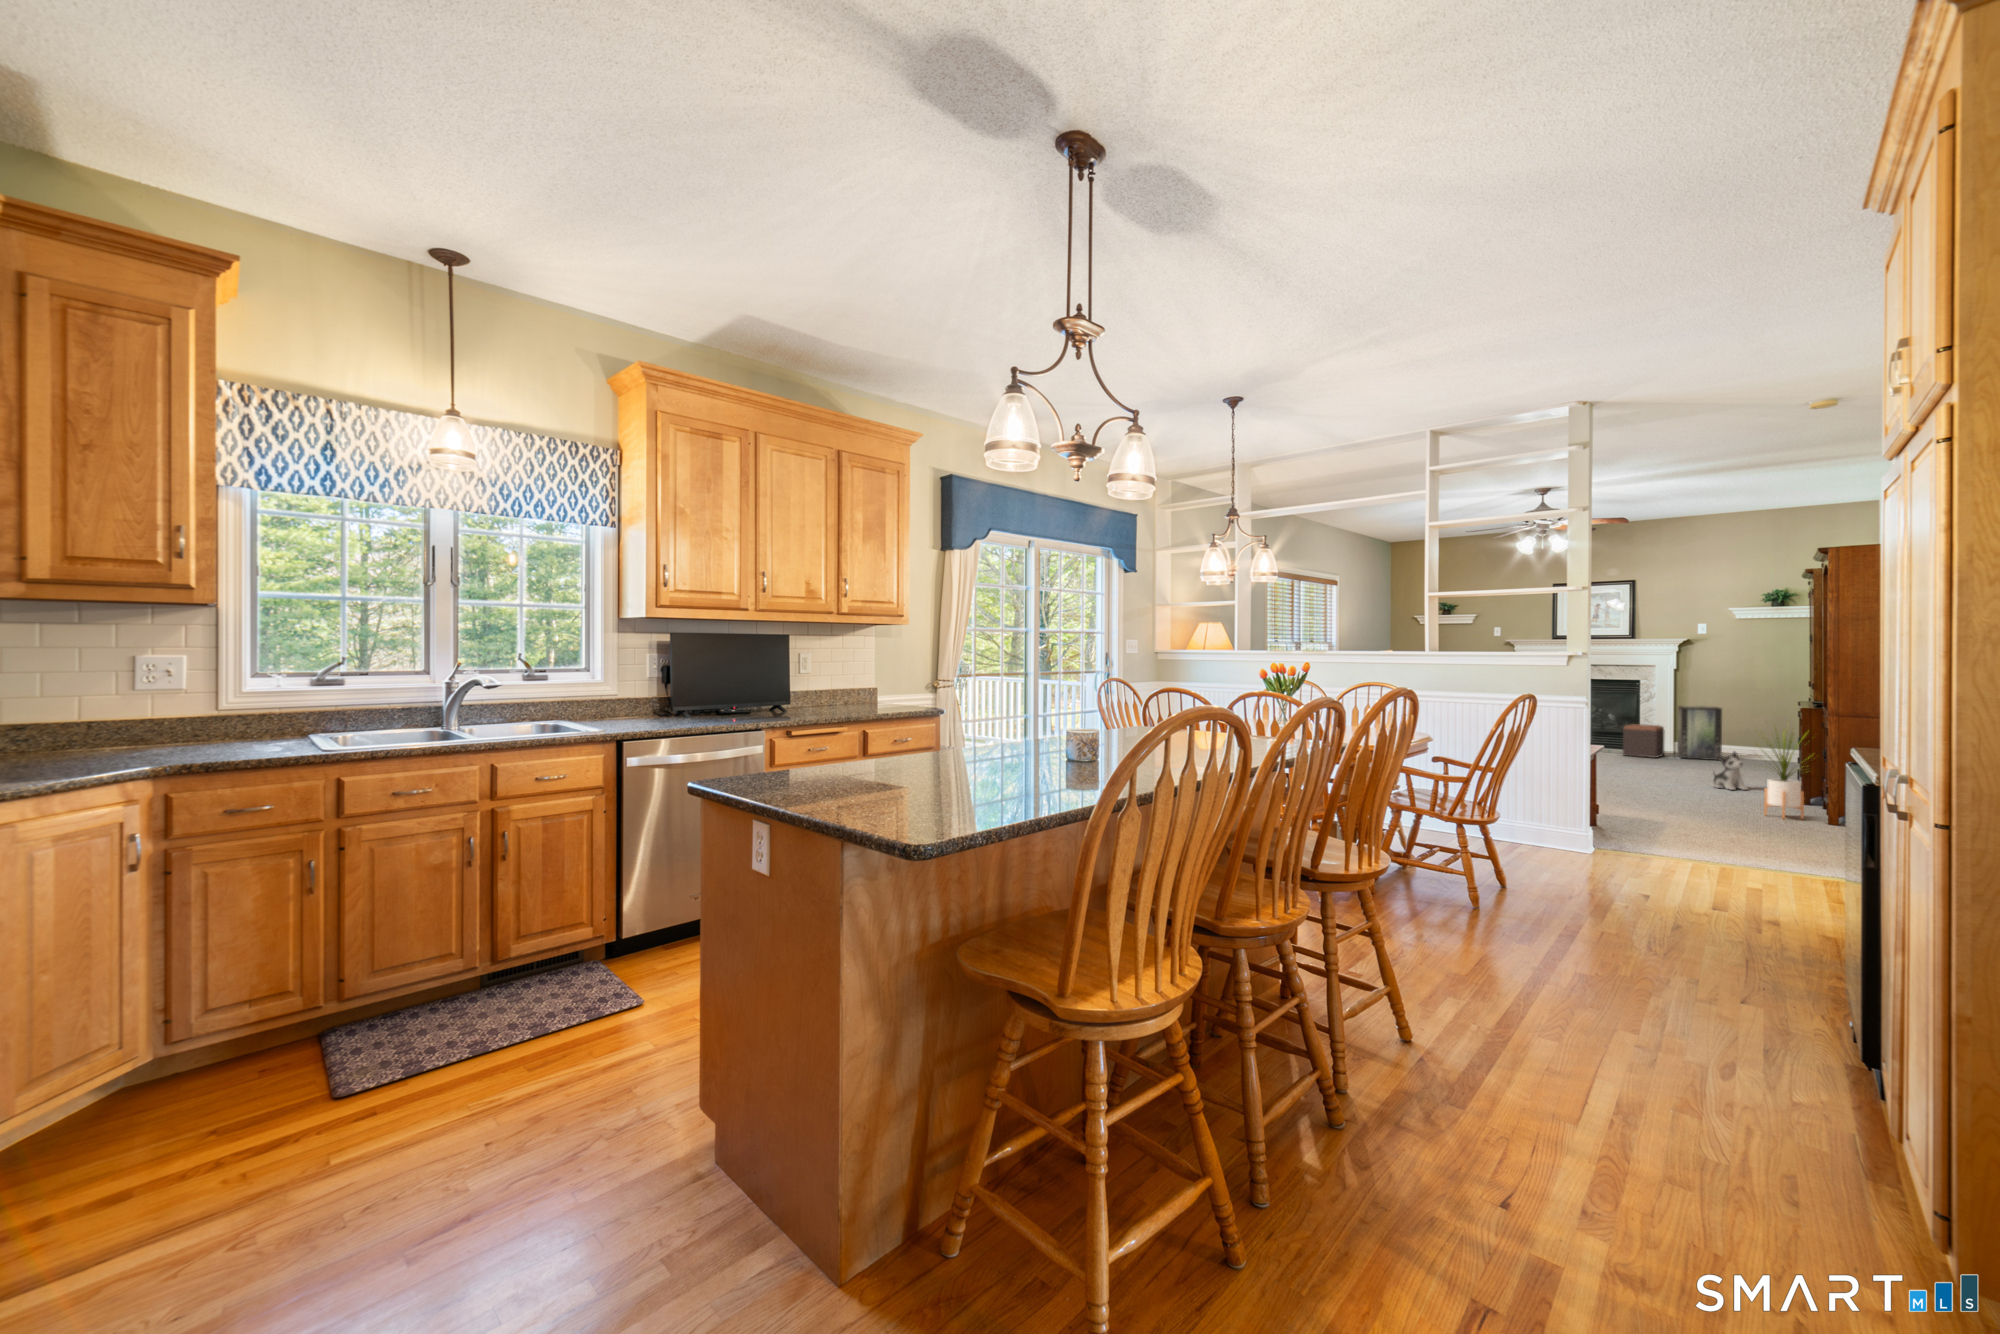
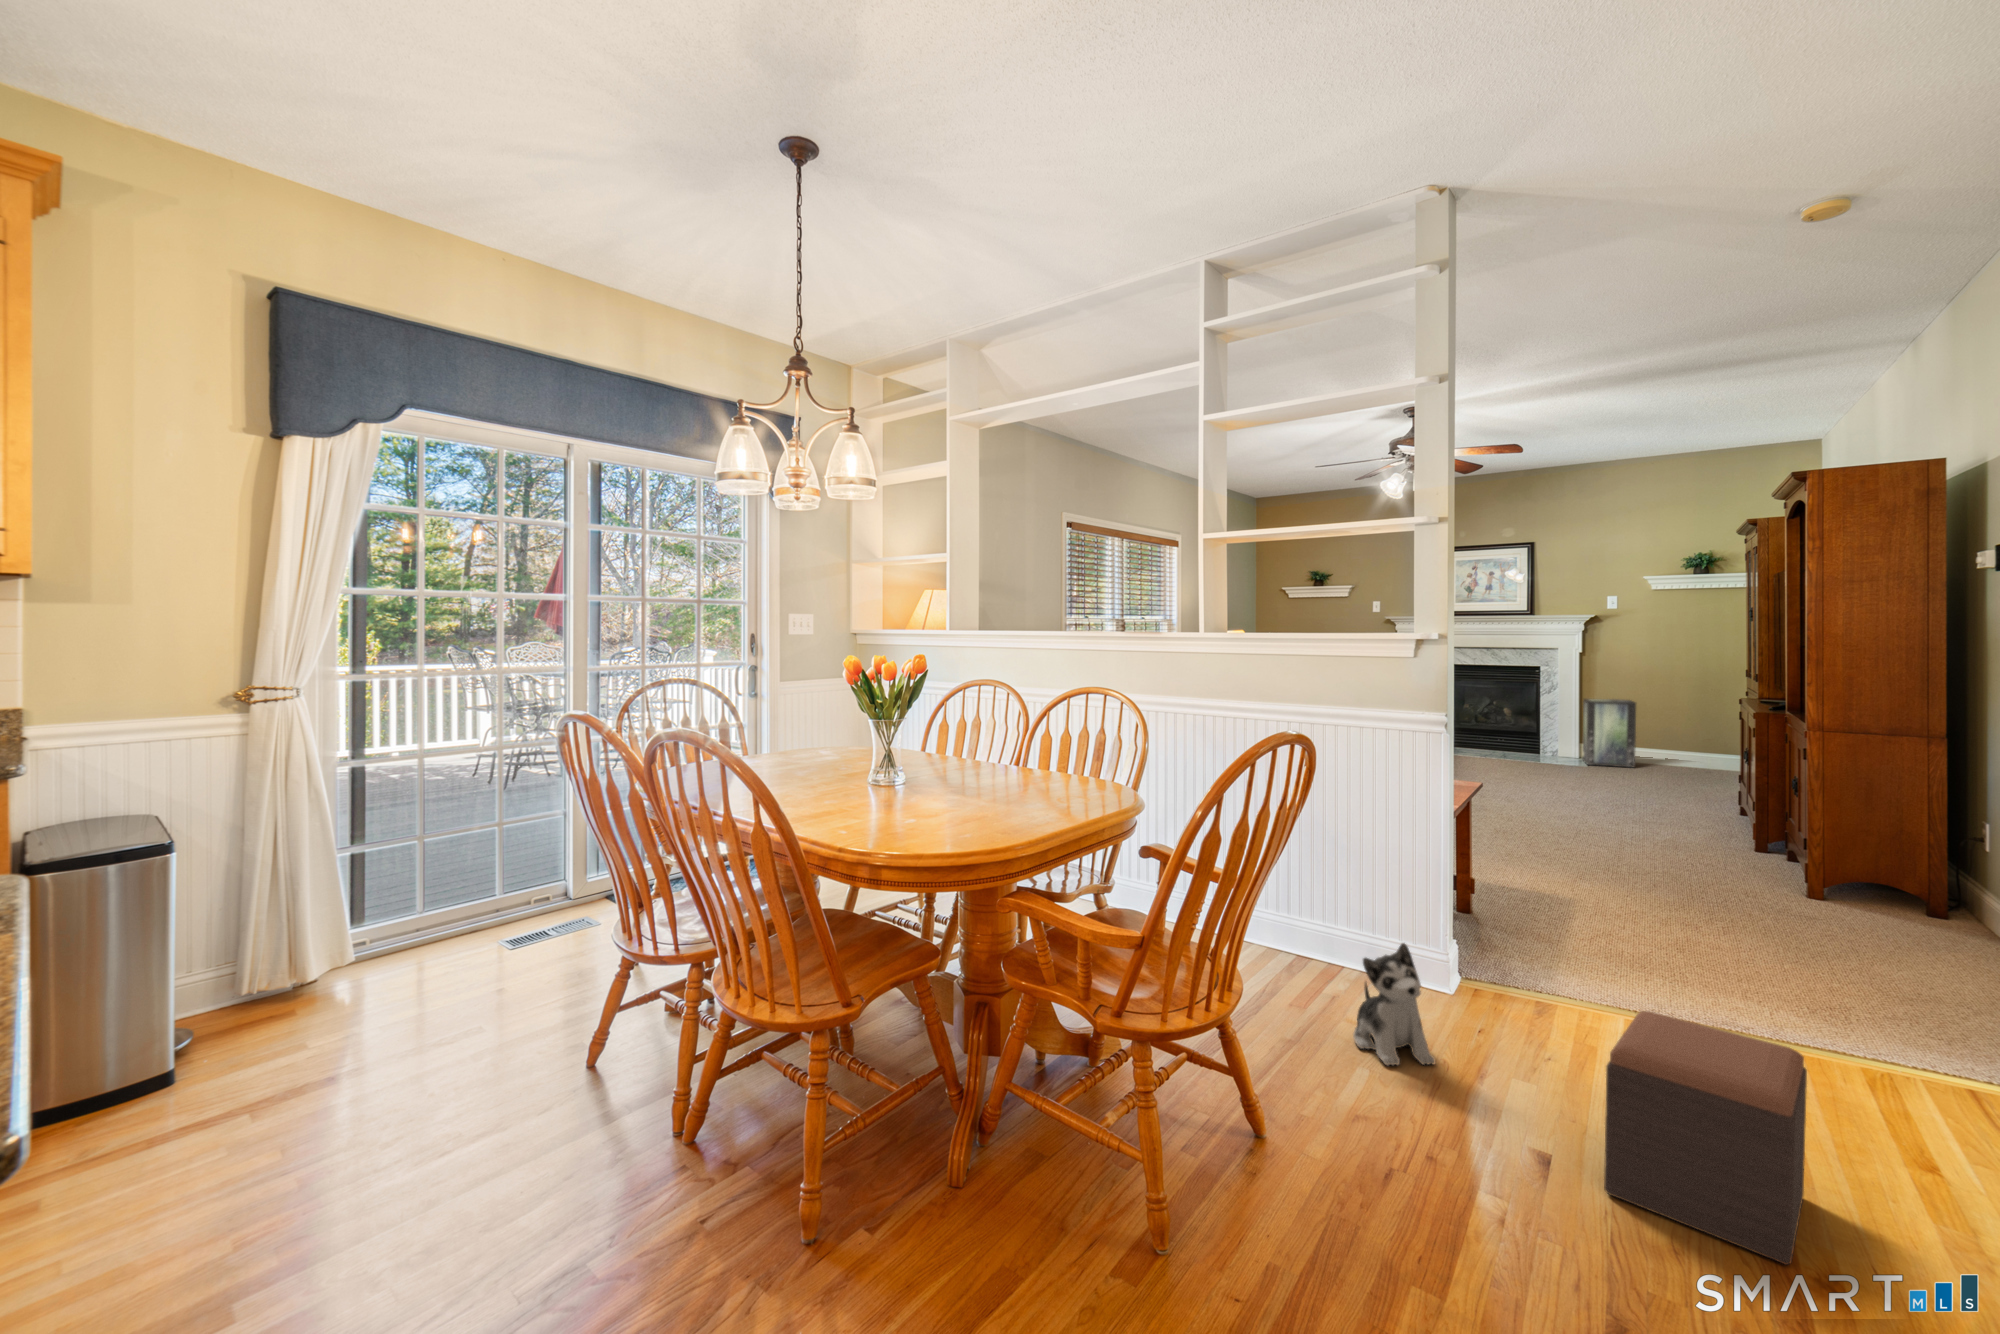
house plant: present [1764,722,1804,819] -> none [1689,730,1785,878]
footstool: present [1623,724,1664,758] -> present [1604,1011,1807,1265]
plush toy: present [1713,752,1747,790] -> present [1353,943,1435,1065]

